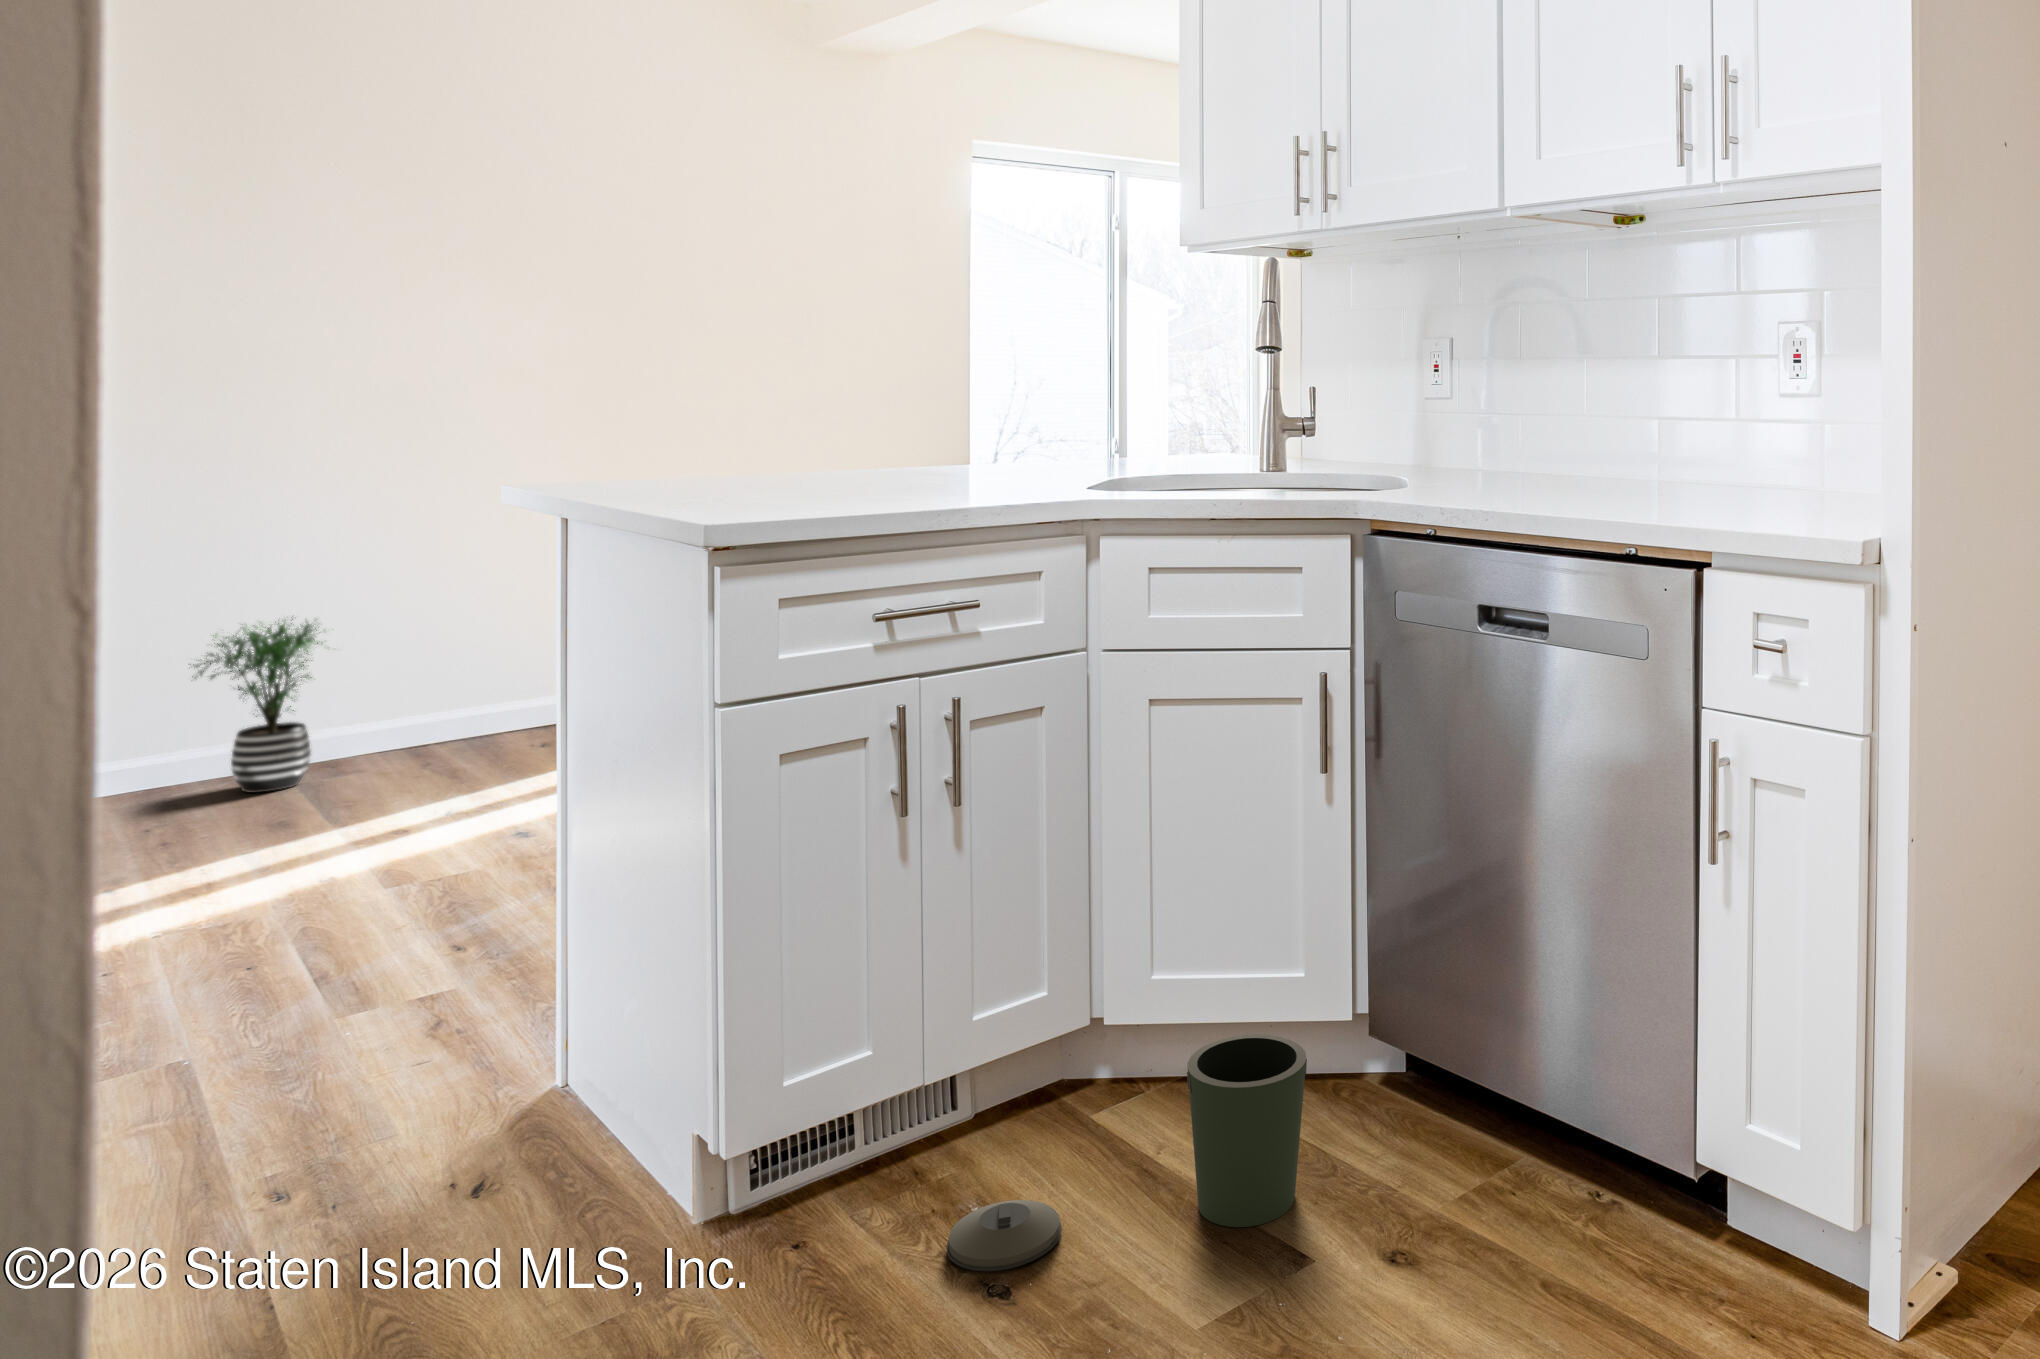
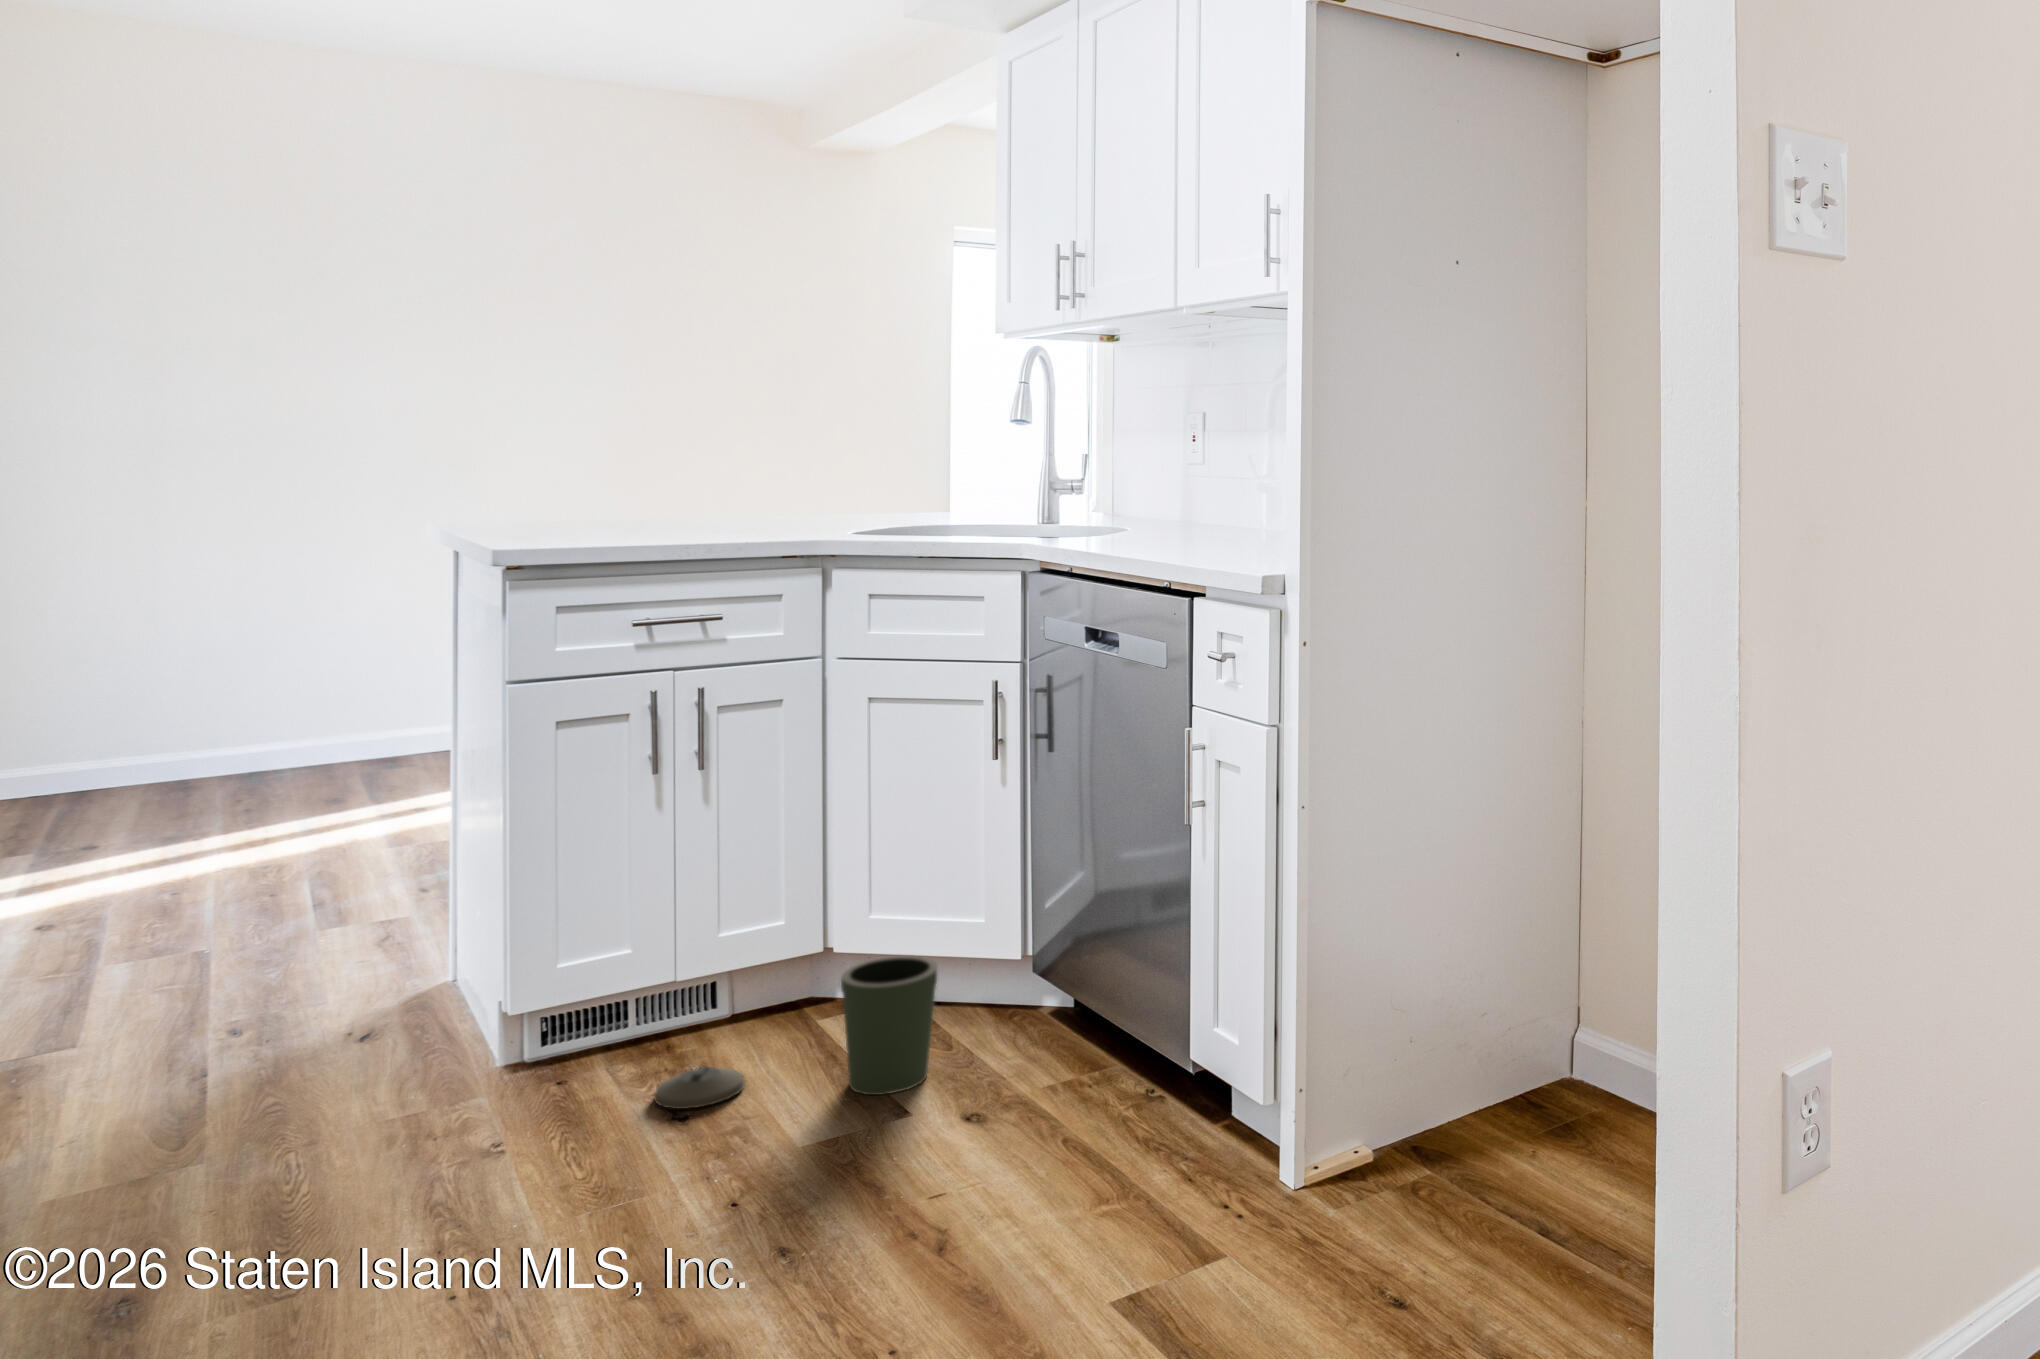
potted plant: present [190,619,323,793] -> none [275,627,401,776]

